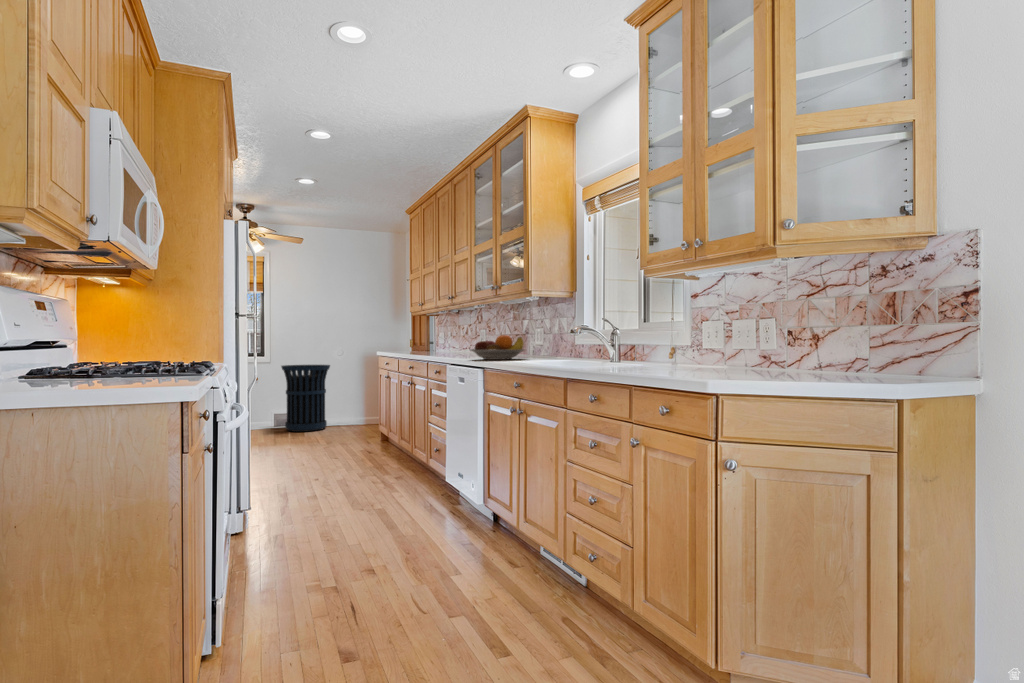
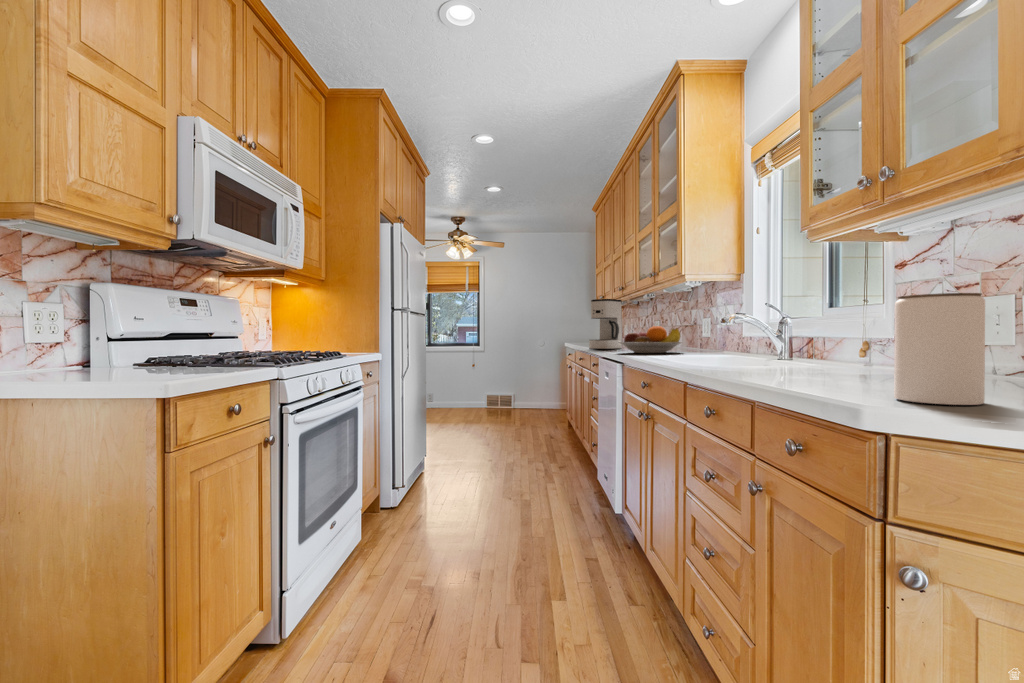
coffee maker: none [428,308,458,357] -> present [589,299,622,349]
jar: none [712,320,753,379] -> present [894,293,985,405]
trash can: present [281,365,330,432] -> none [489,354,529,412]

